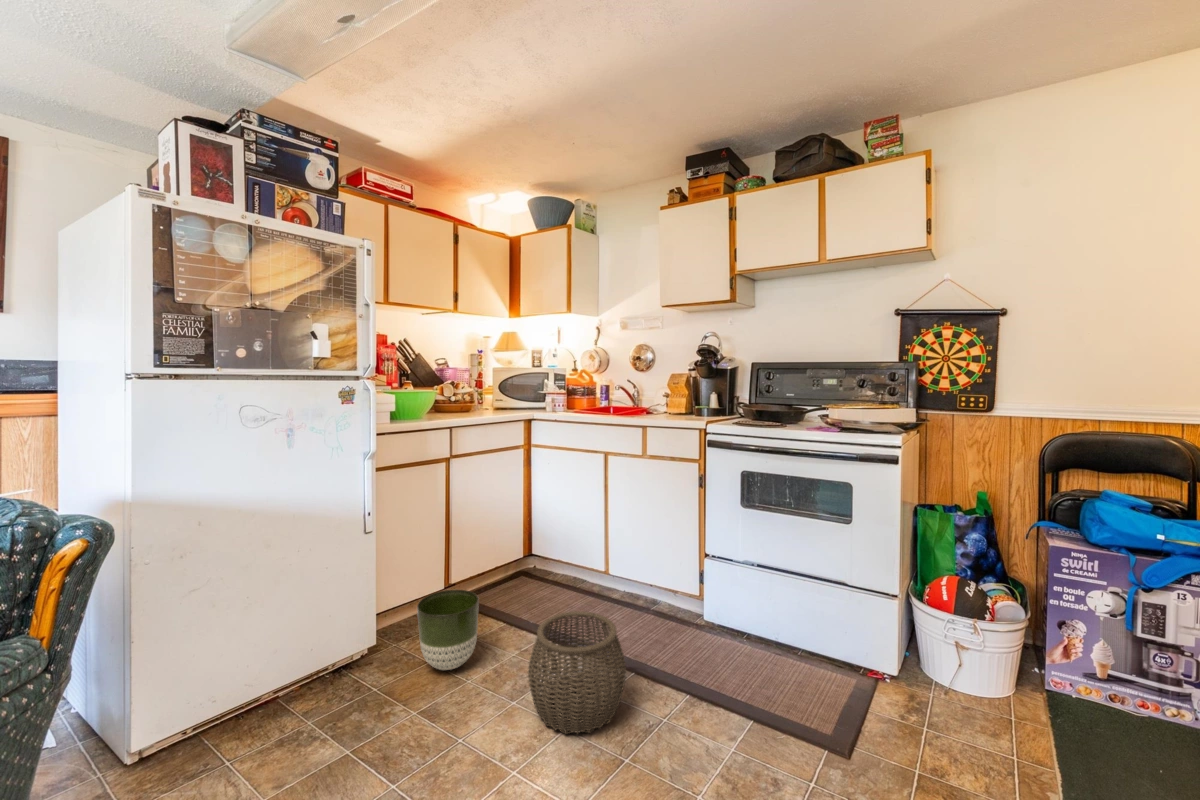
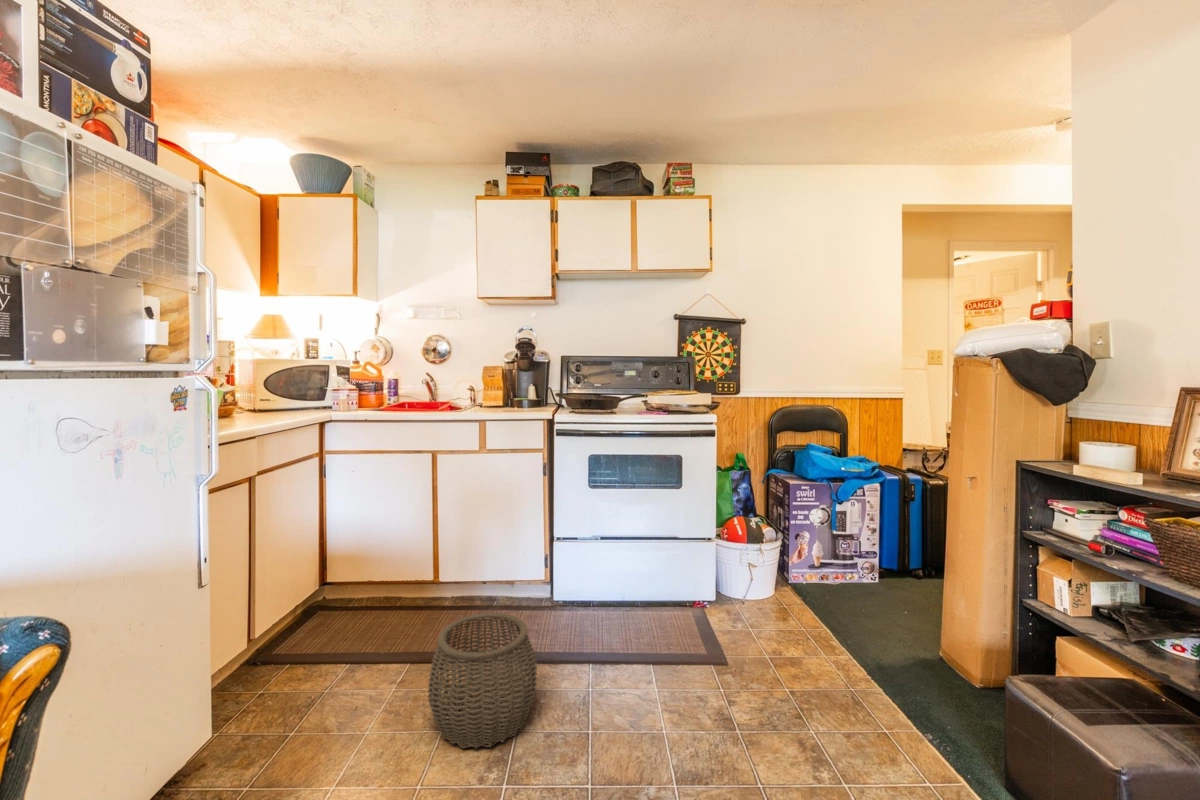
planter: present [417,590,479,670] -> none [235,633,327,746]

